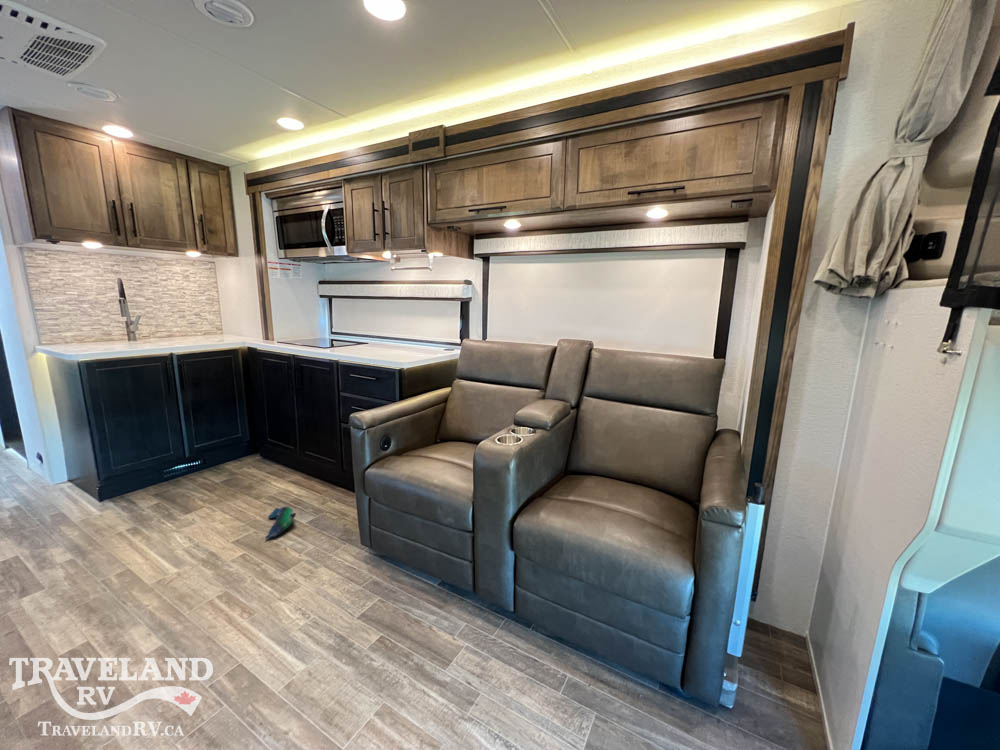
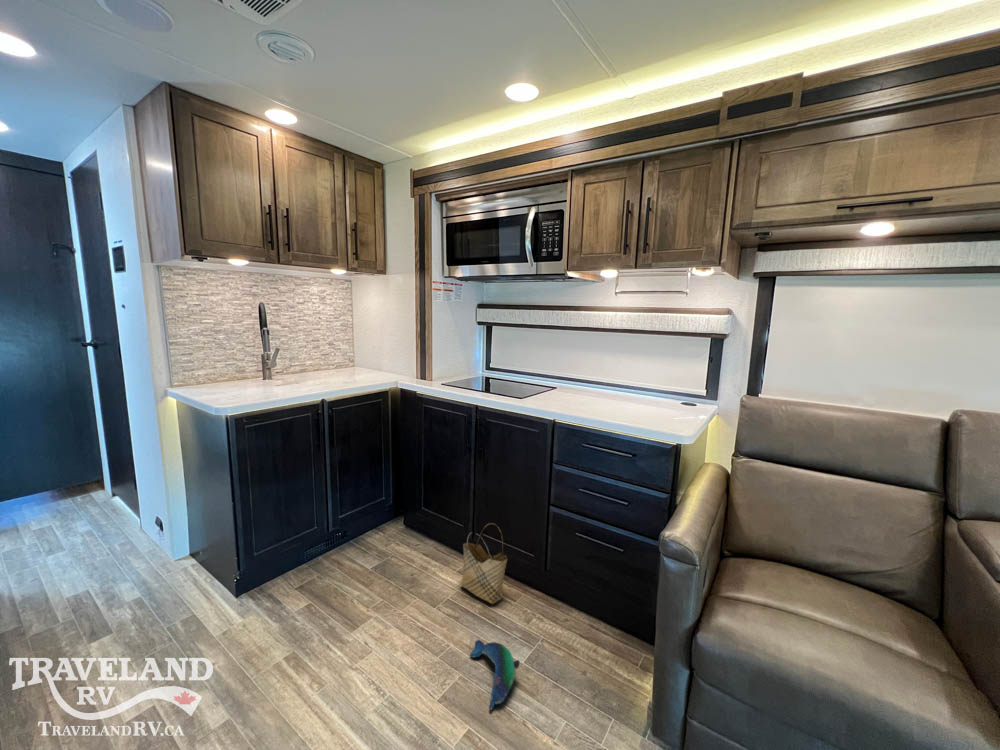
woven basket: none [284,438,314,492] -> present [460,523,508,604]

